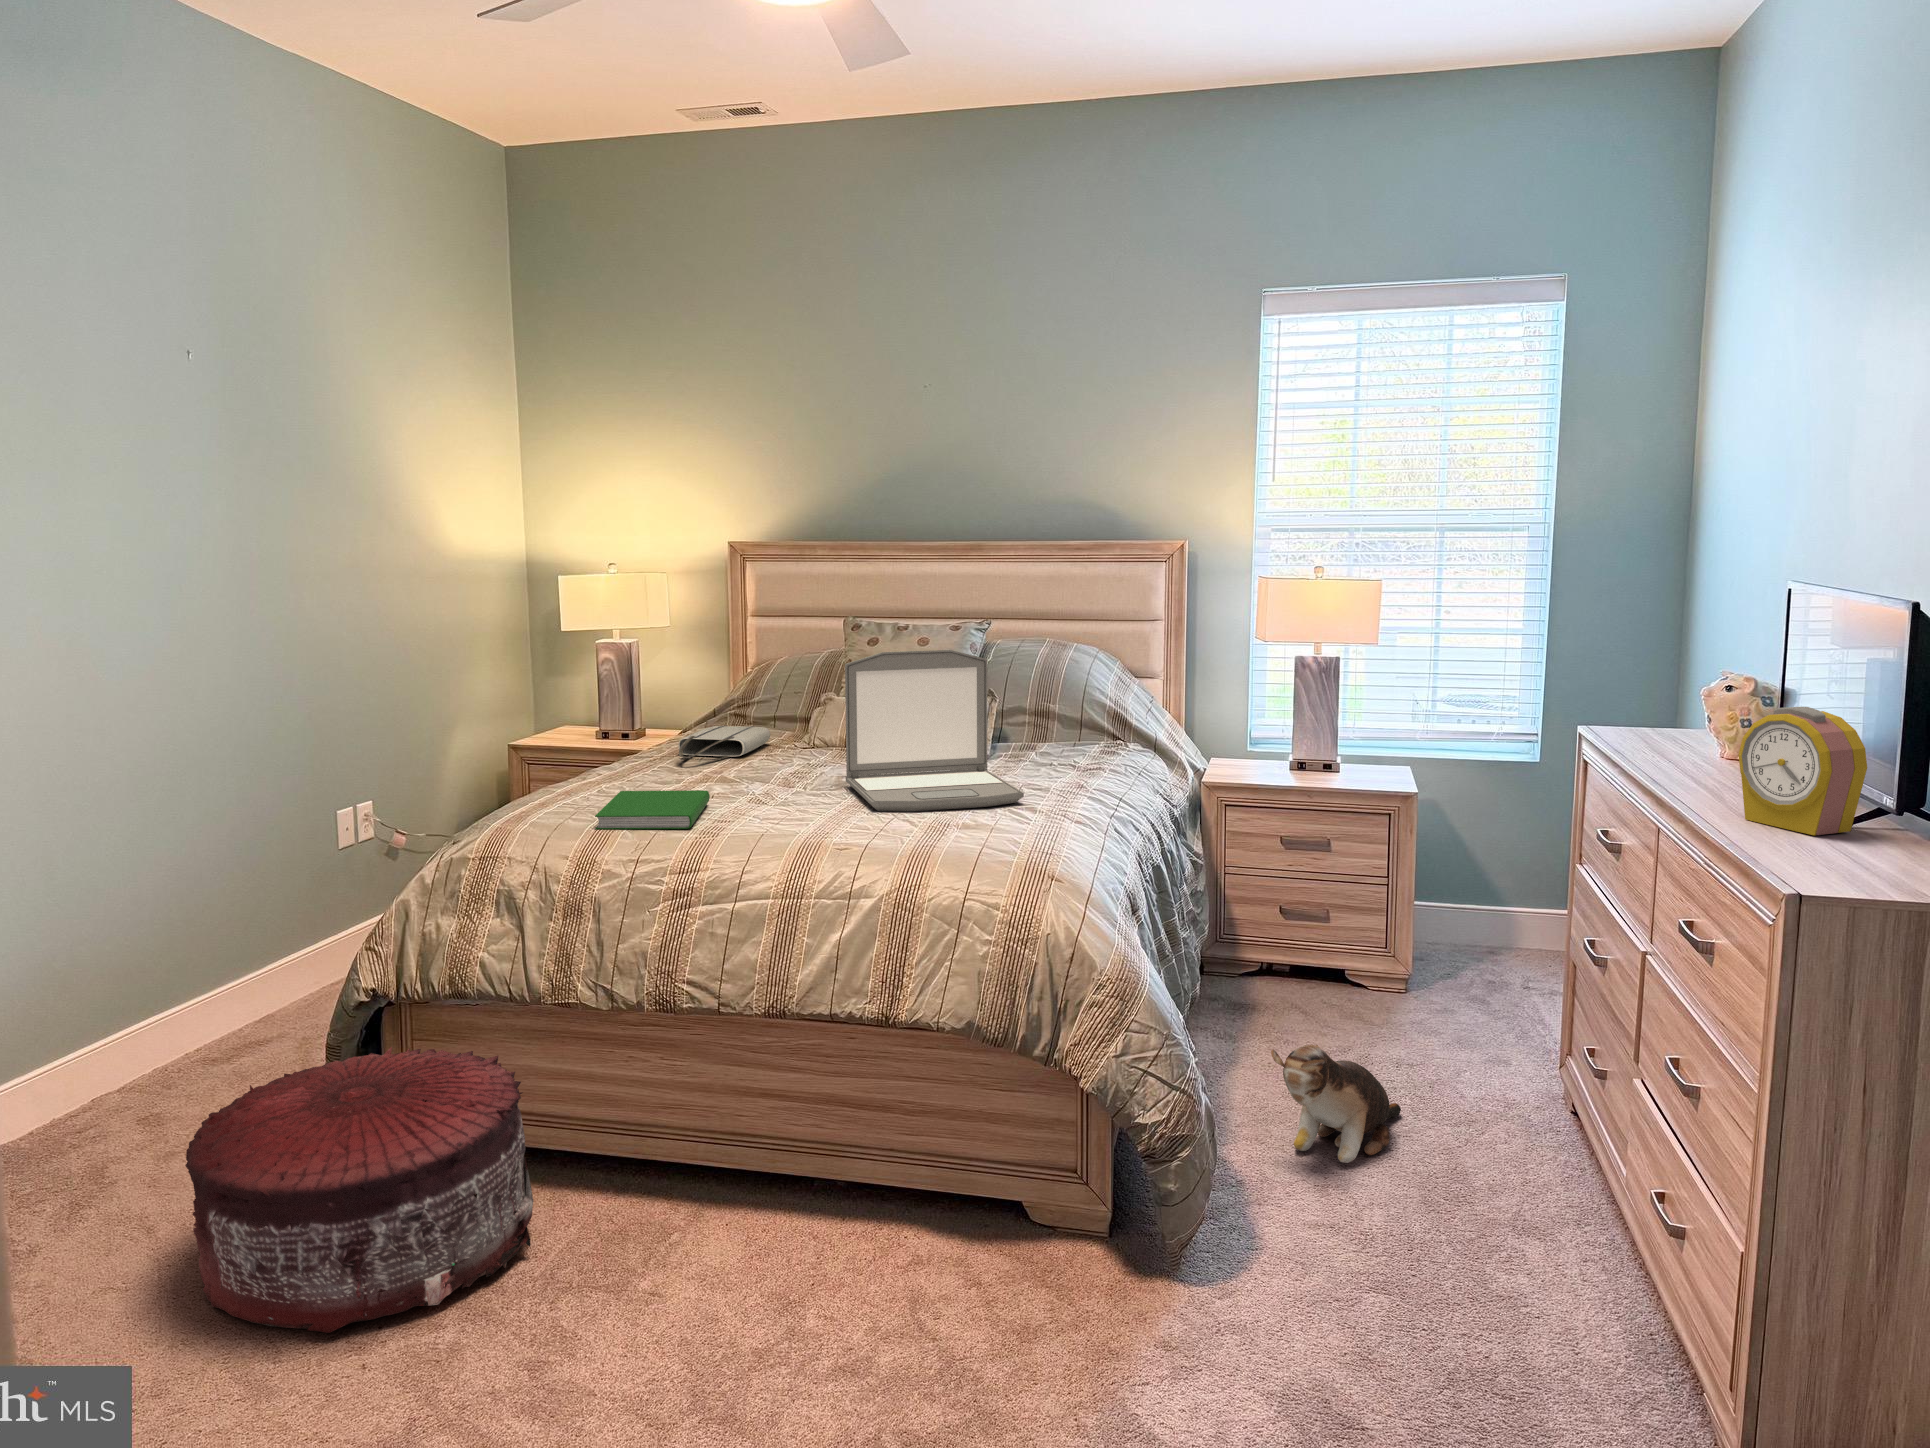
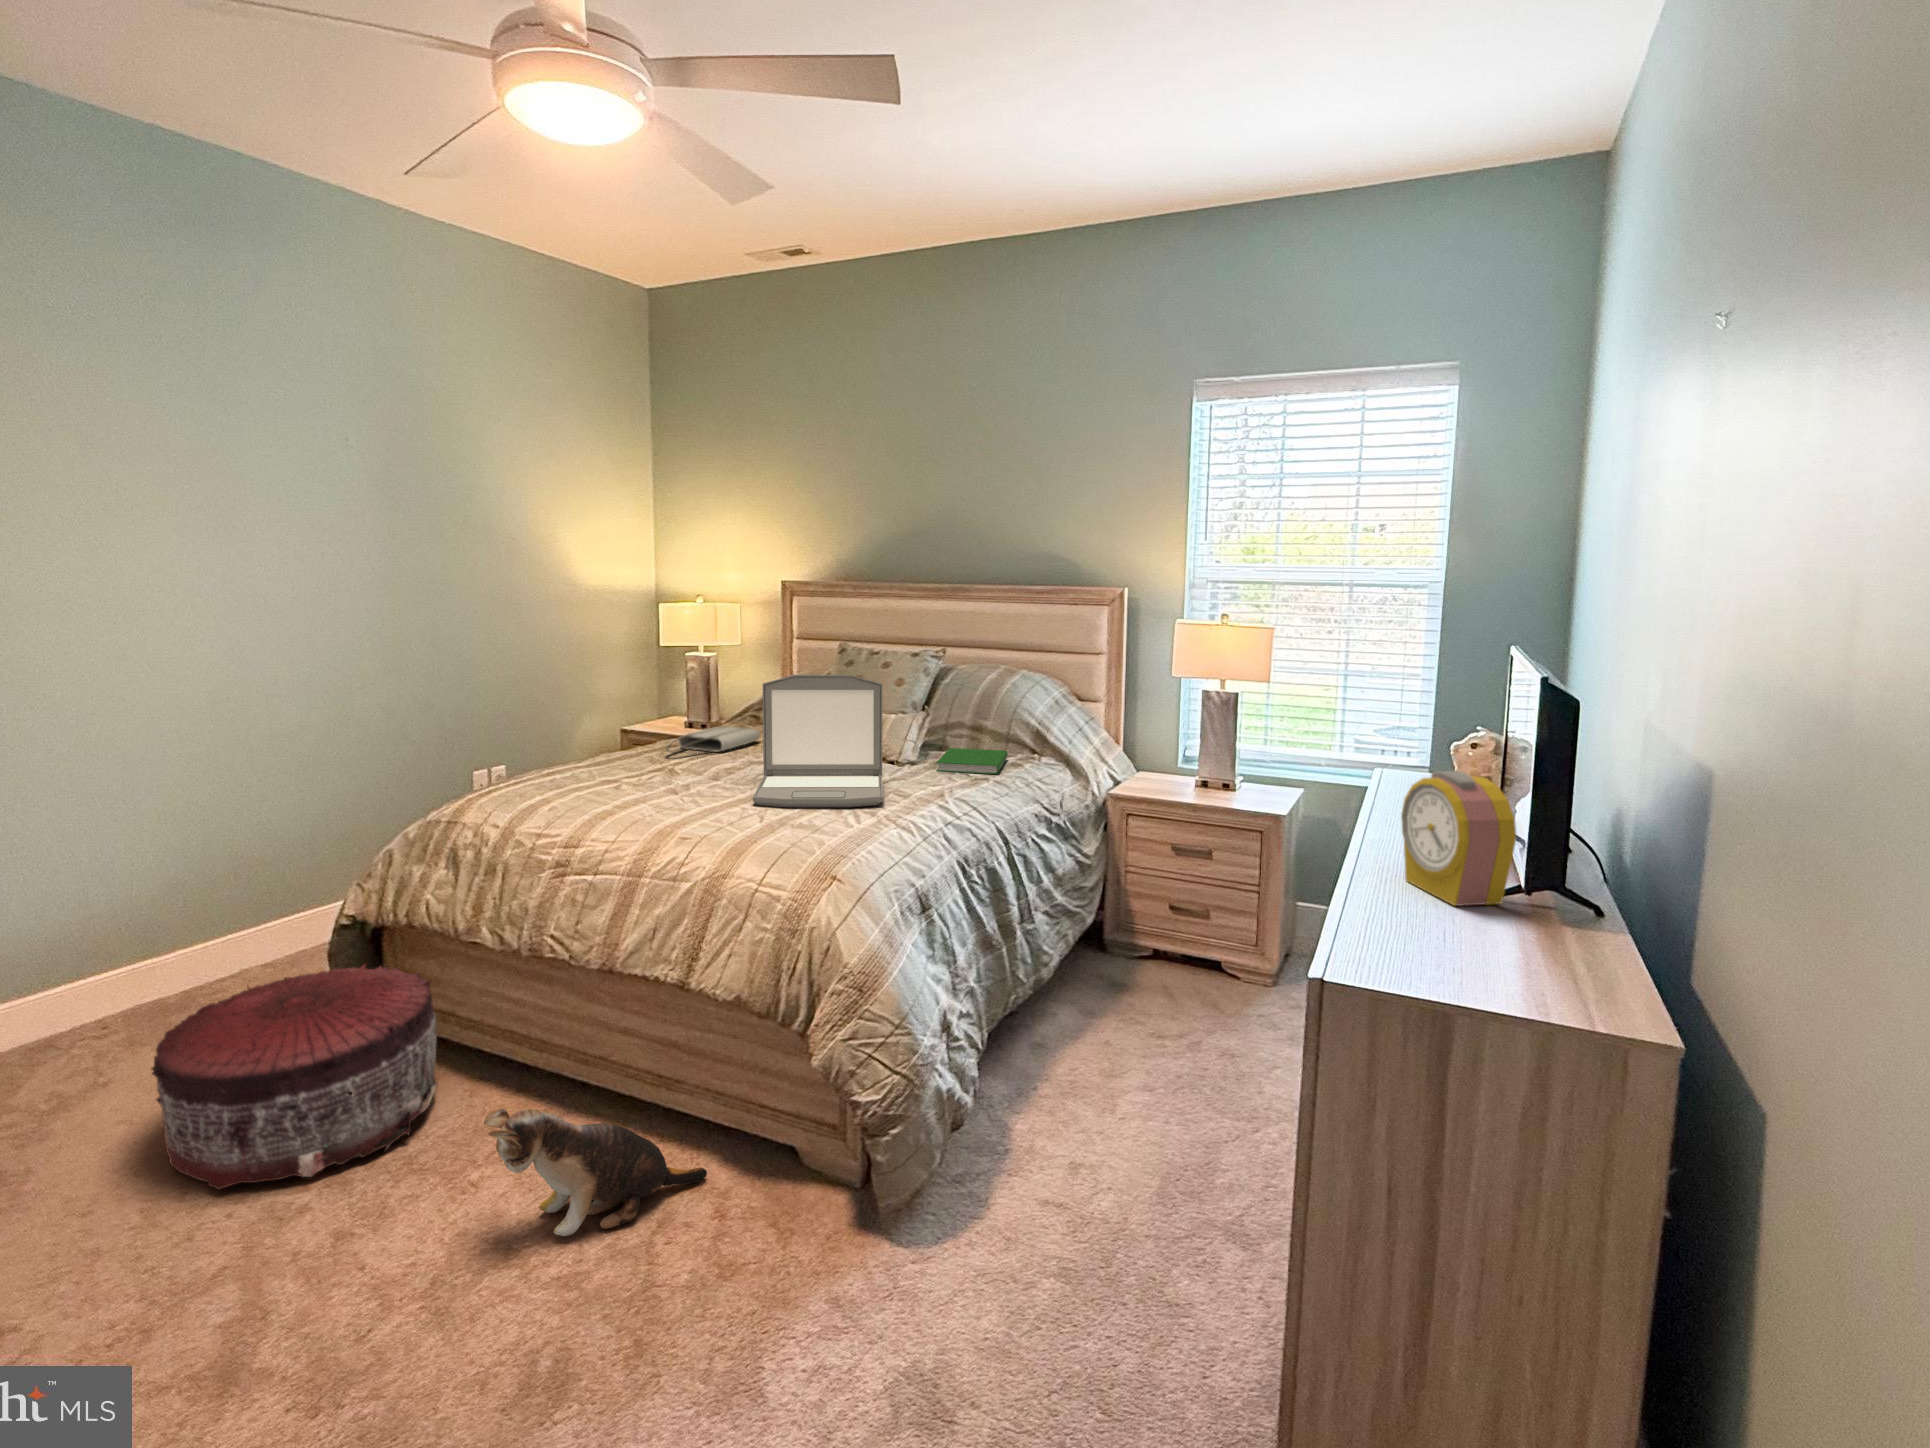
hardcover book: present [595,790,710,830] -> present [936,748,1008,774]
plush toy: present [1271,1045,1401,1163] -> present [484,1108,707,1236]

